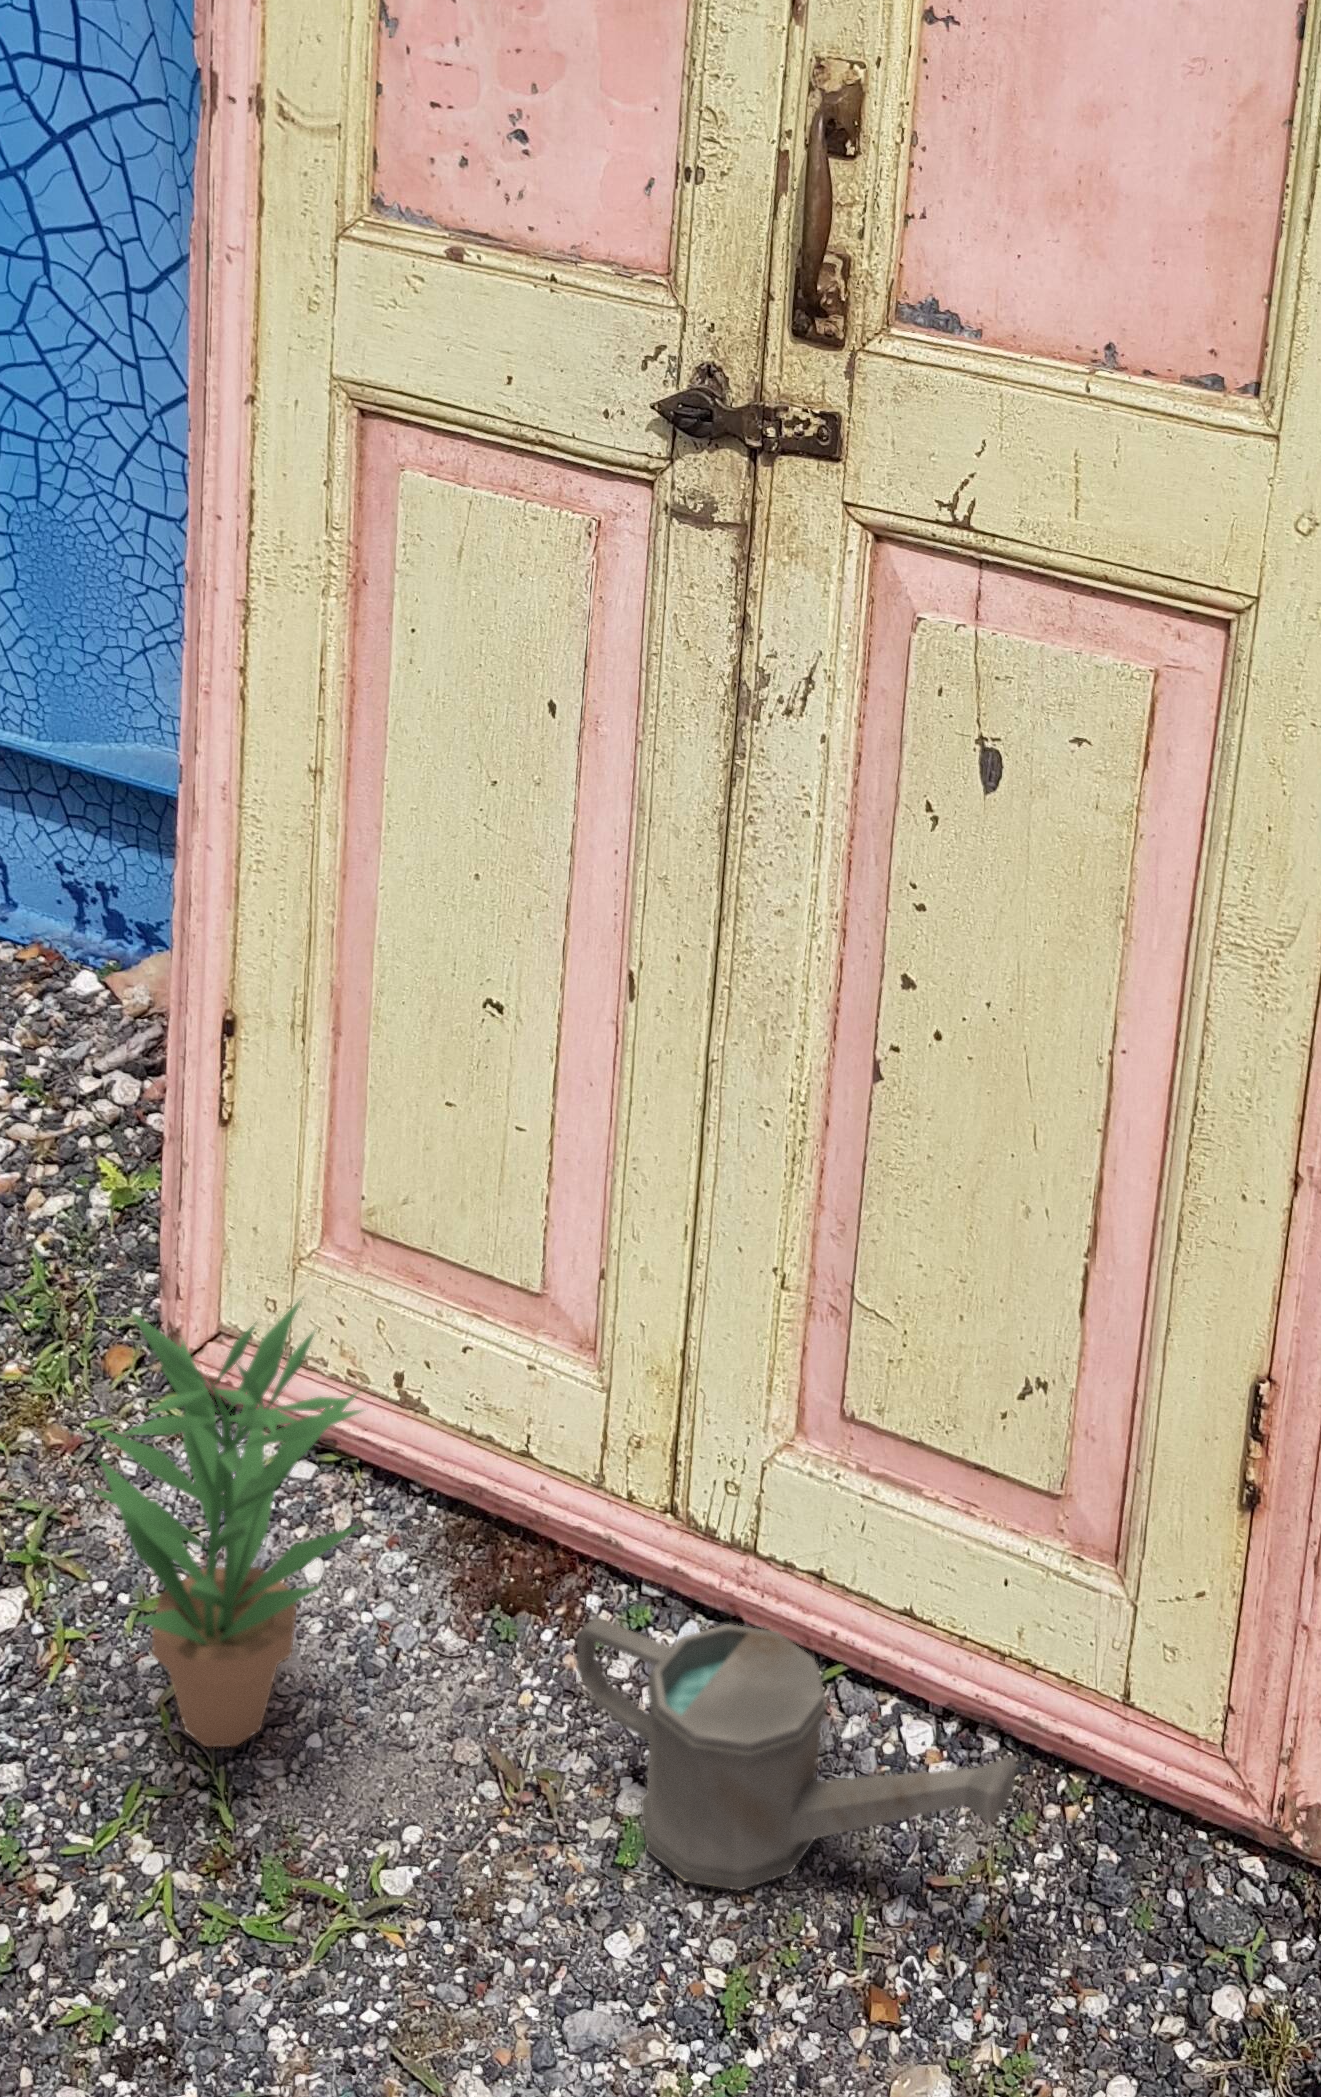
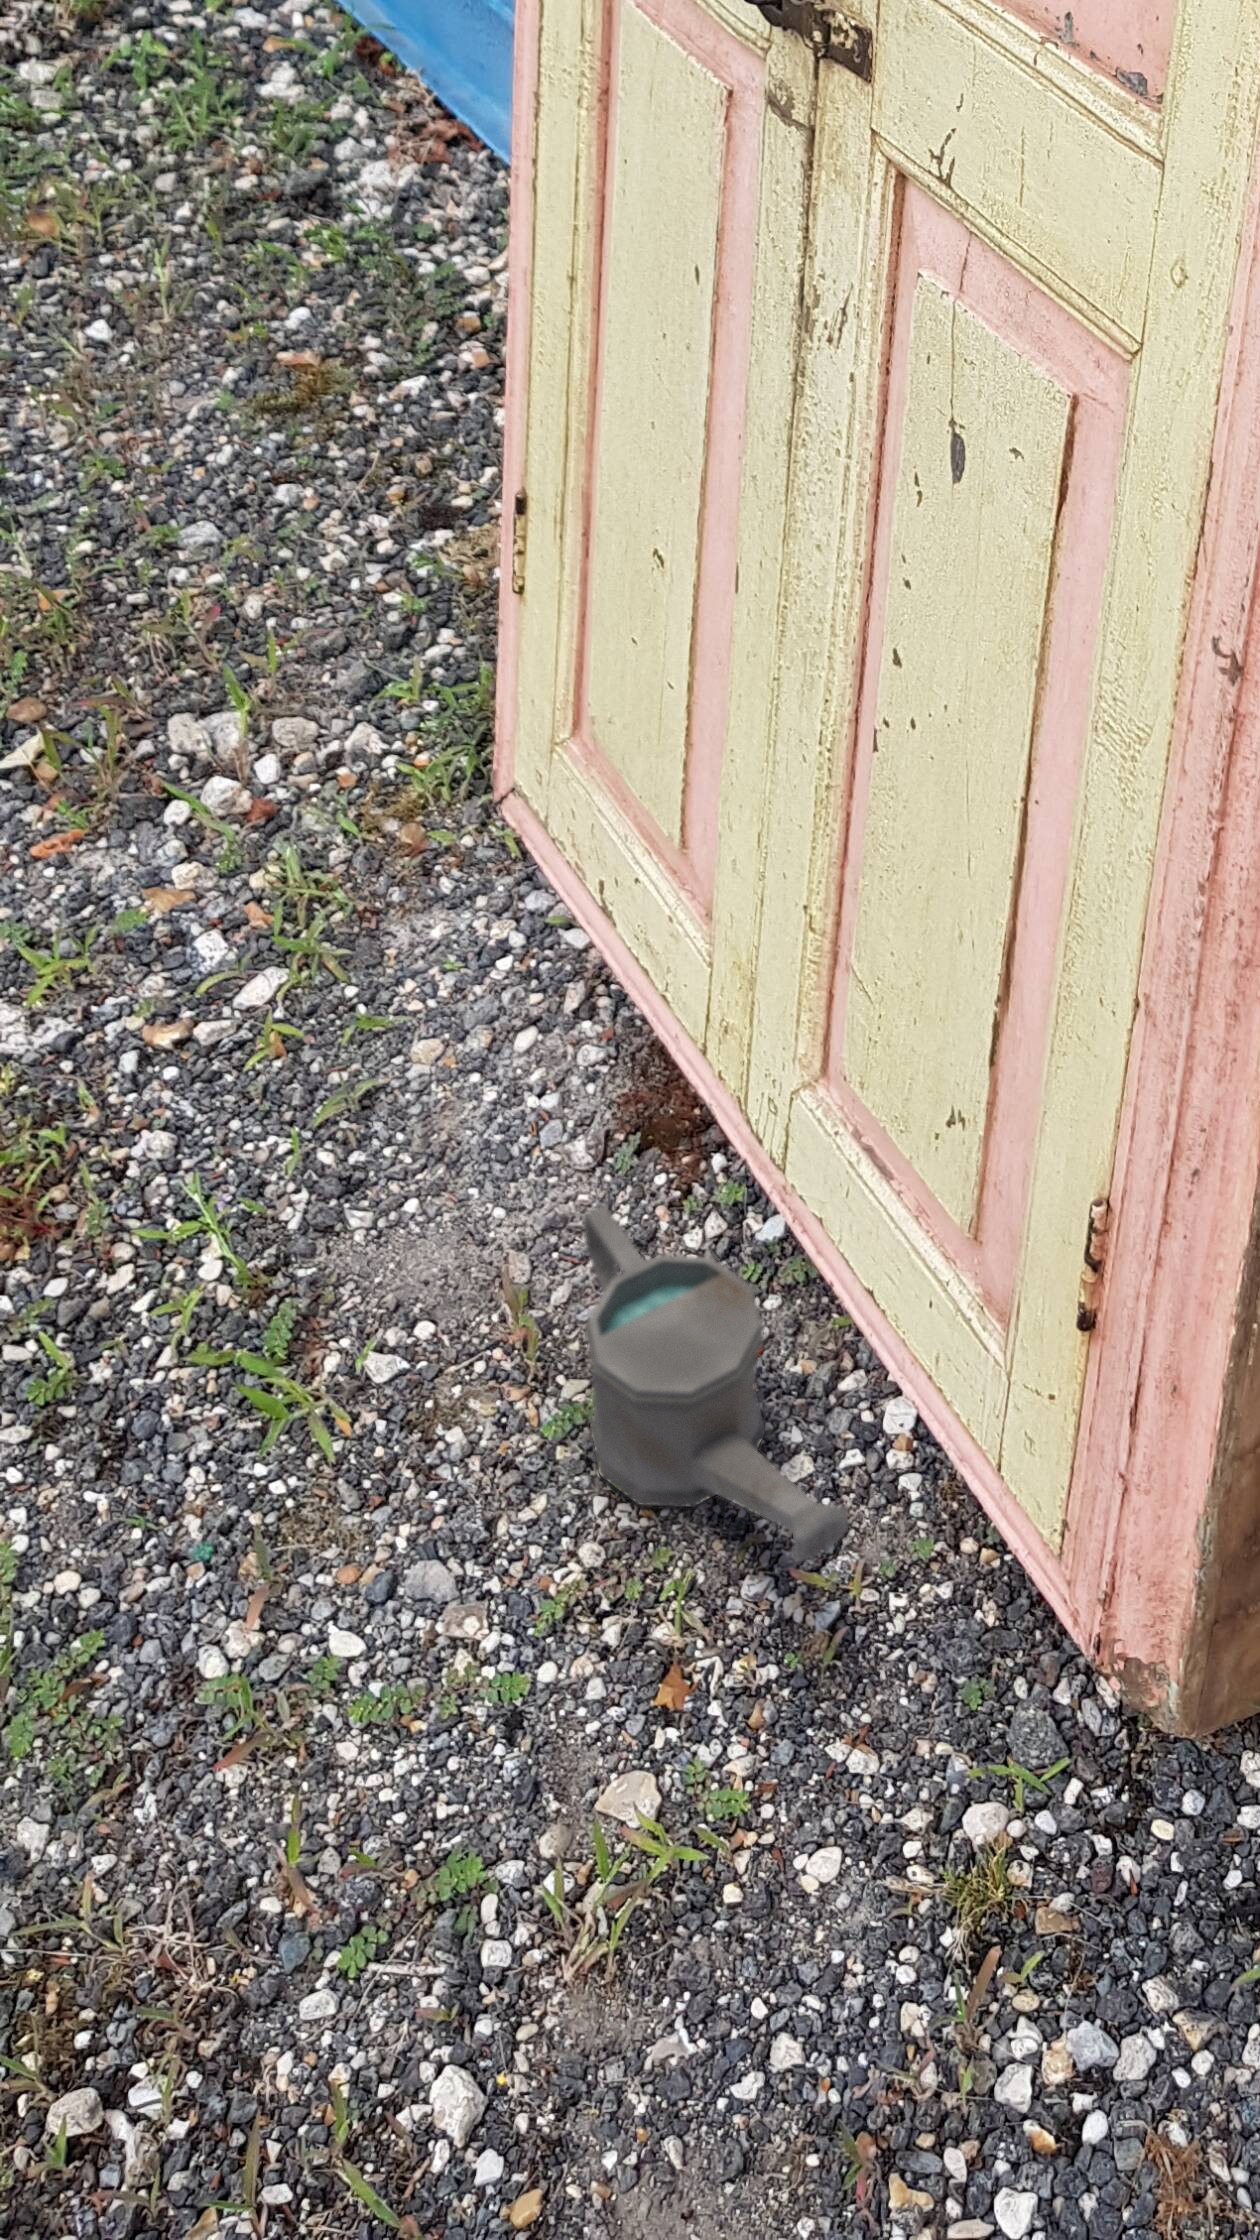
potted plant: present [94,1298,361,1747] -> none [170,805,444,1189]

